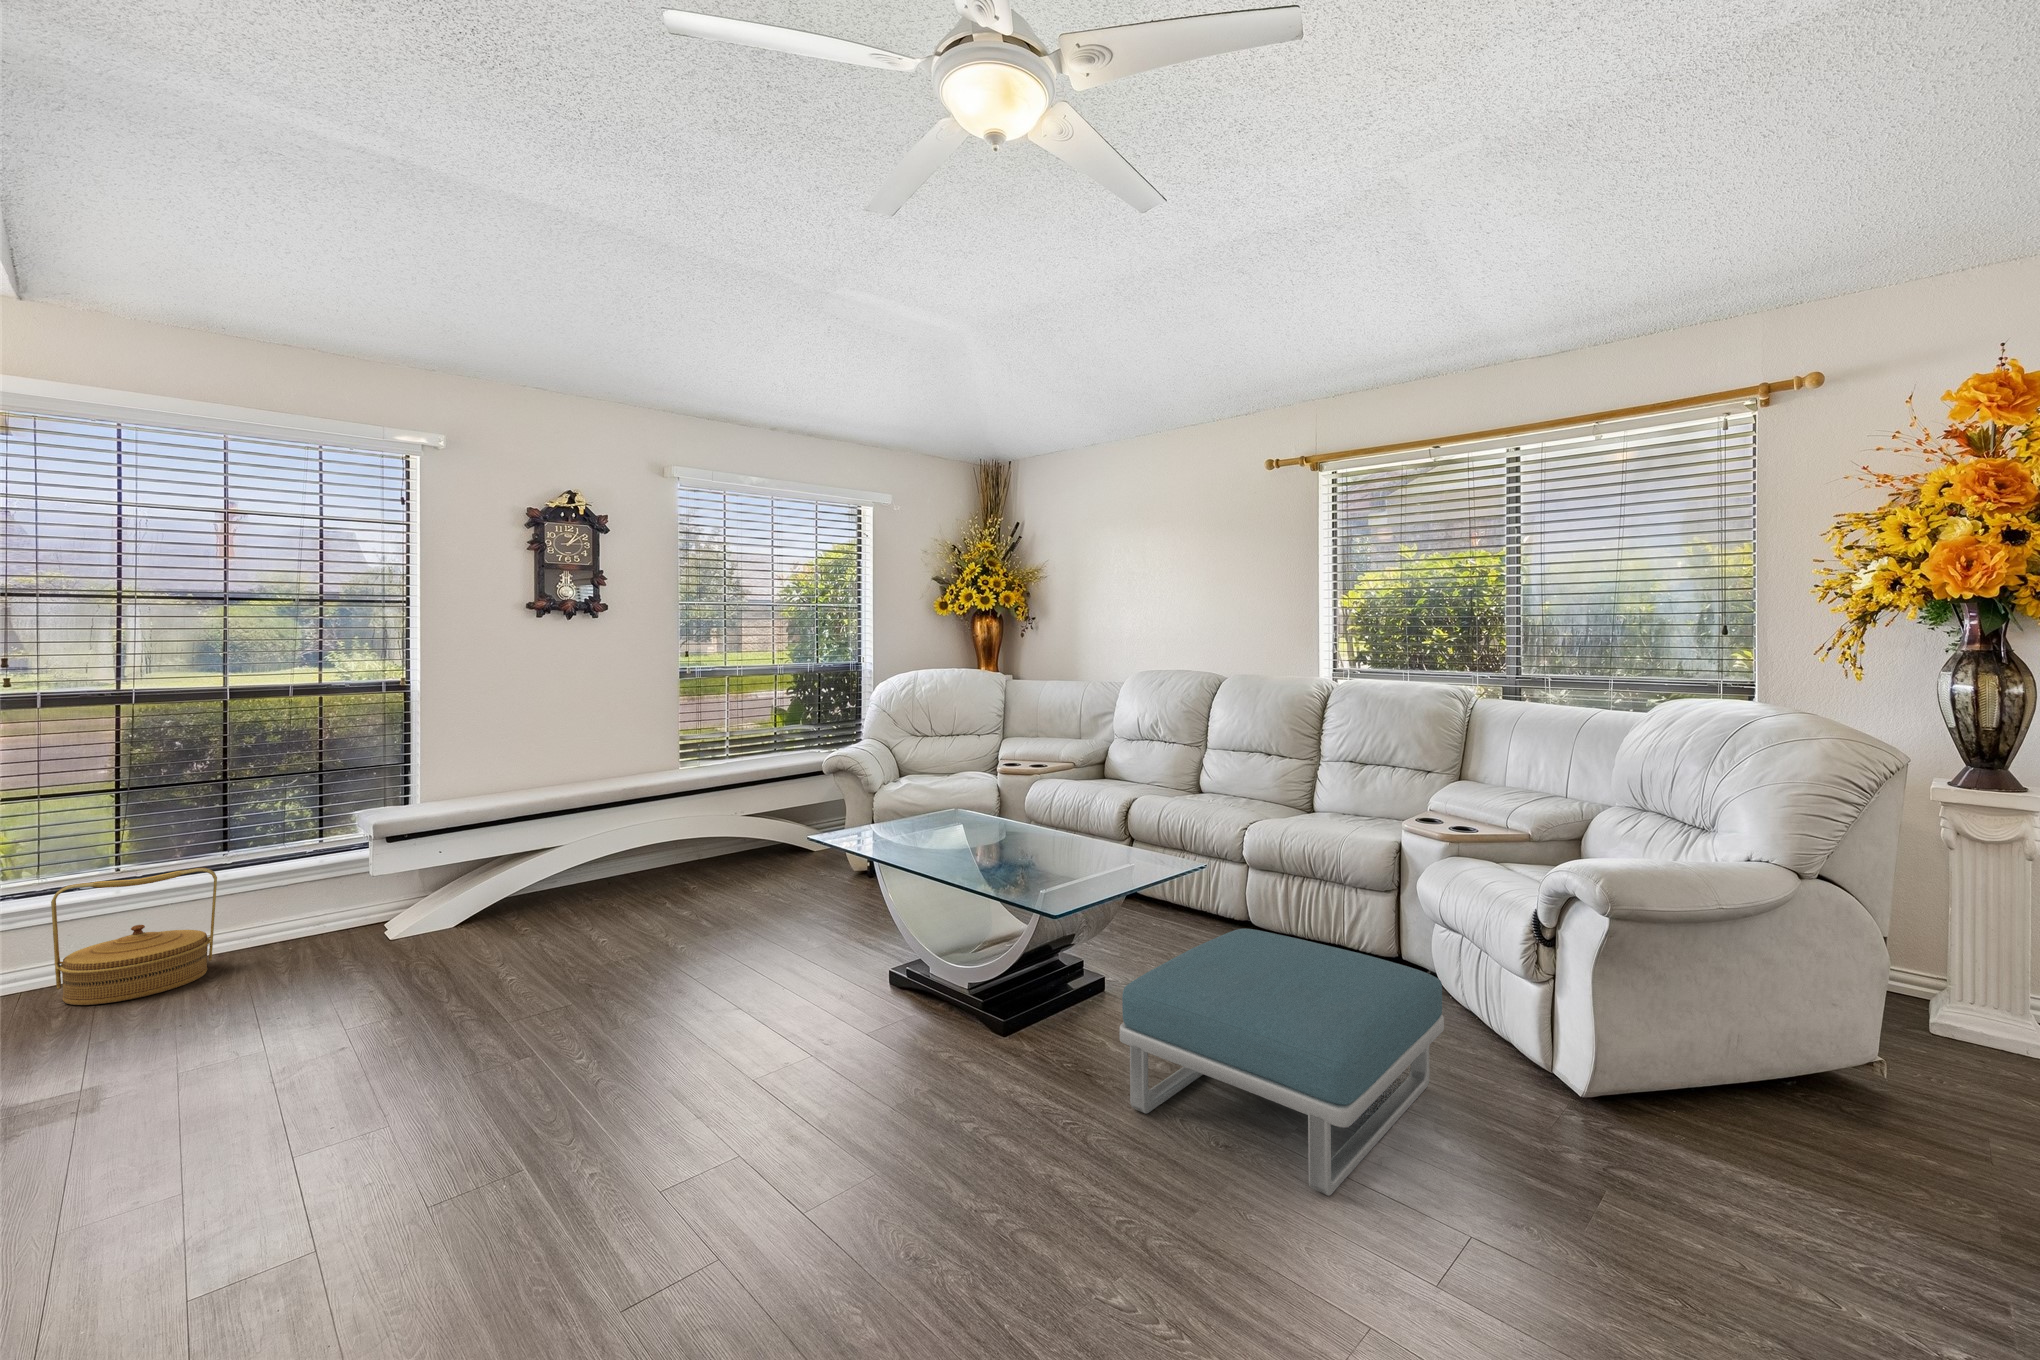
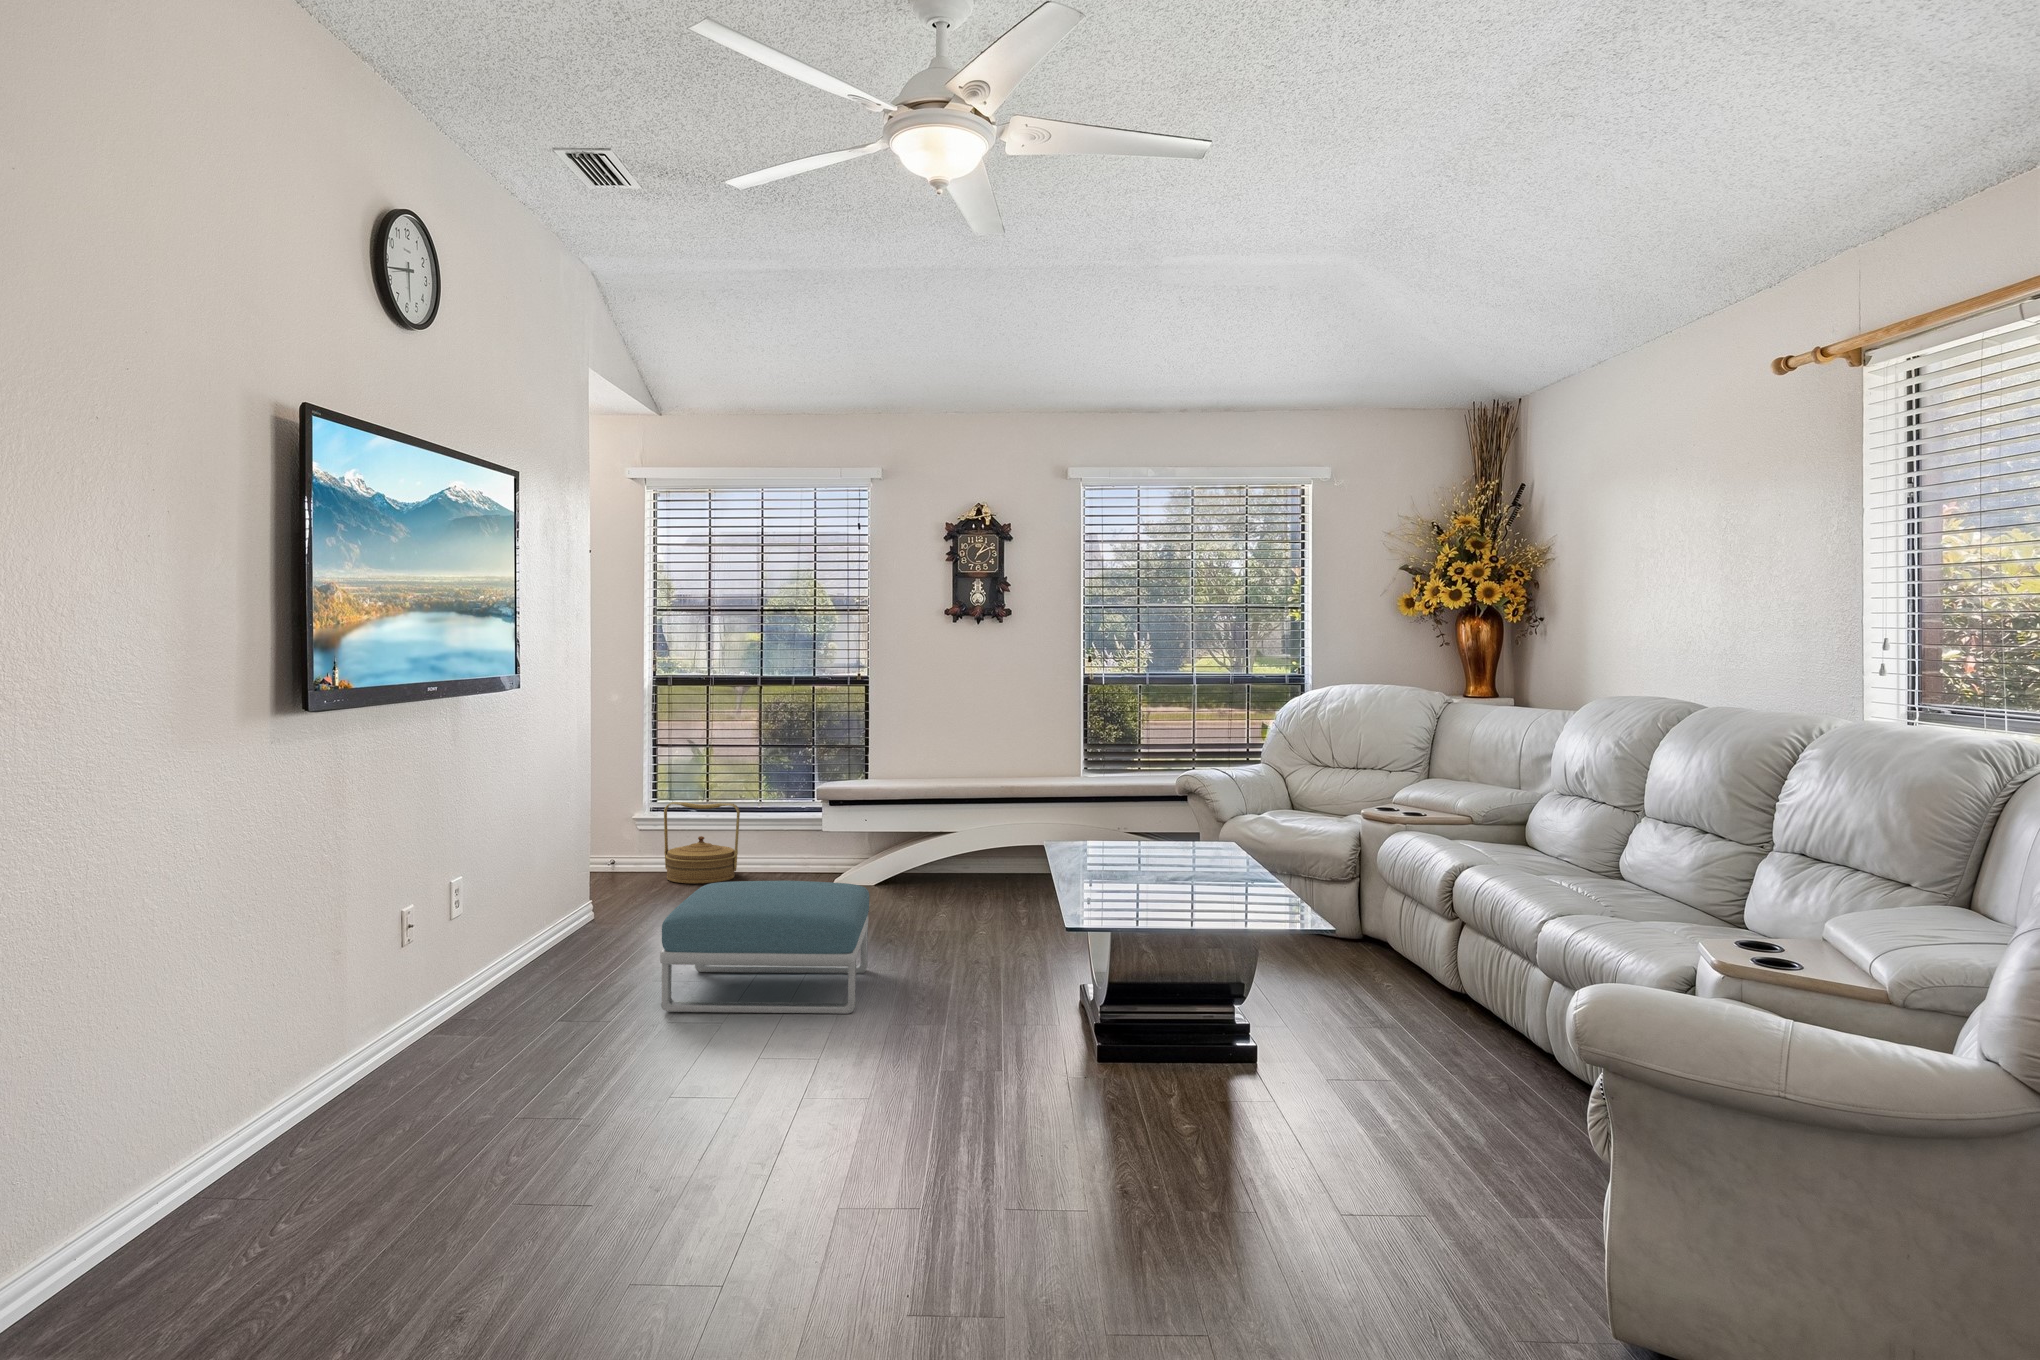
footstool: present [1120,929,1444,1196] -> present [660,881,869,1014]

